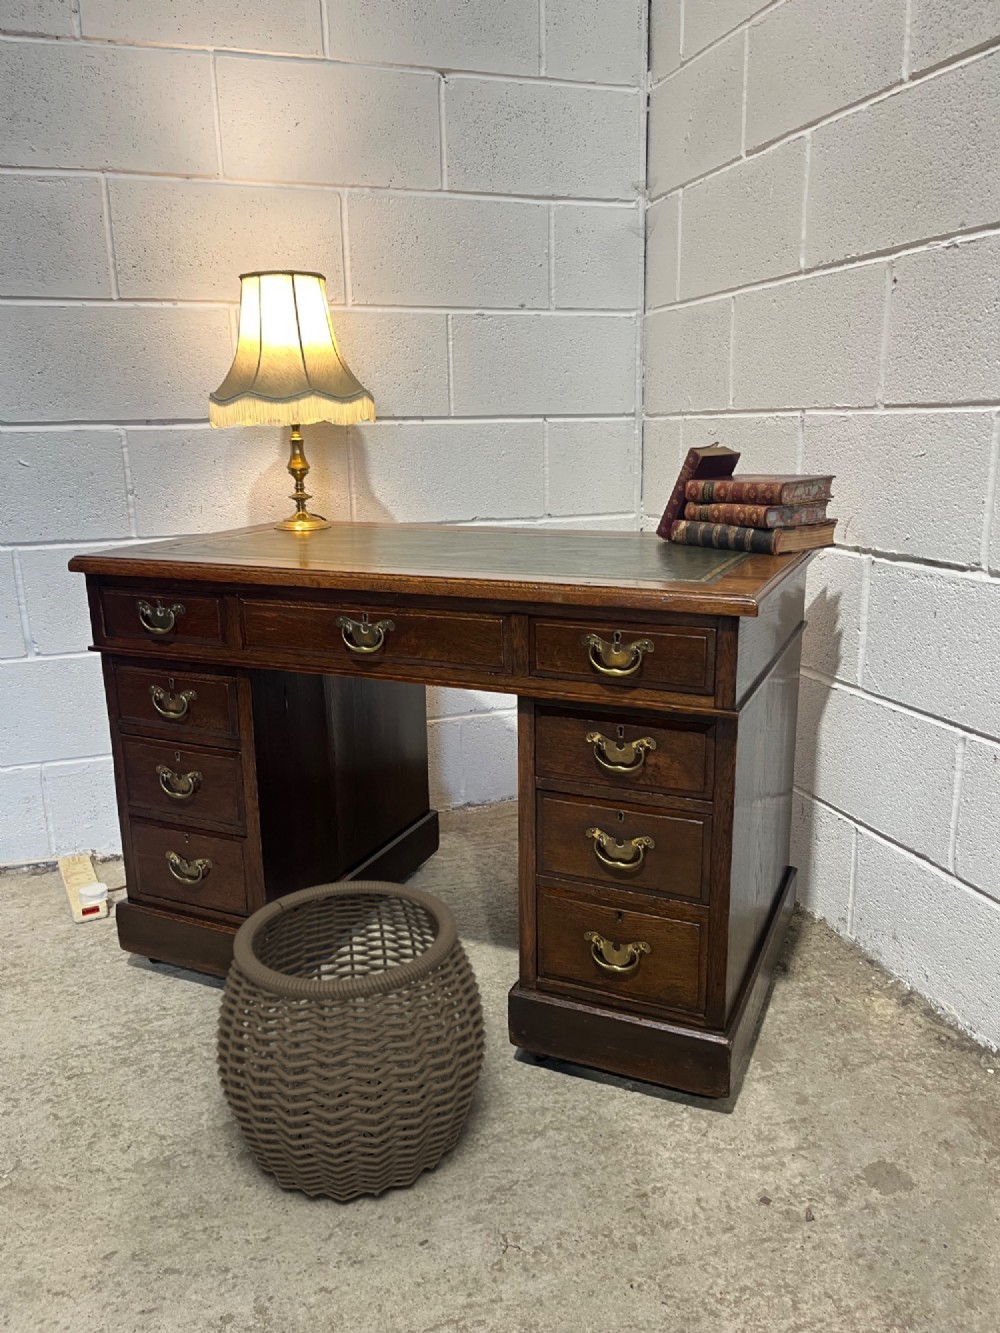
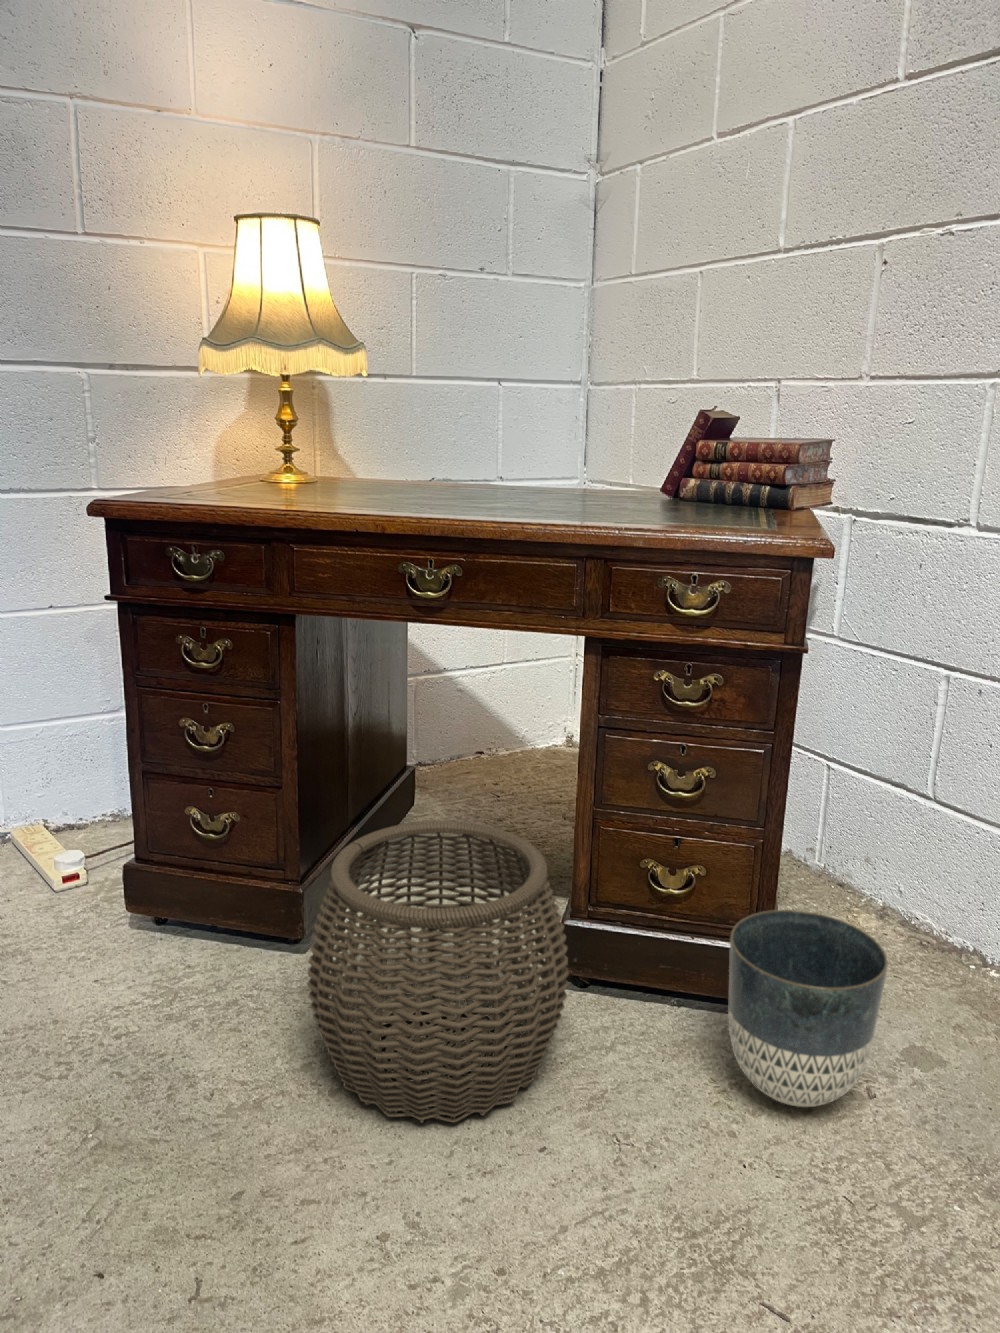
planter: none [641,999,812,1225] -> present [728,910,888,1107]

